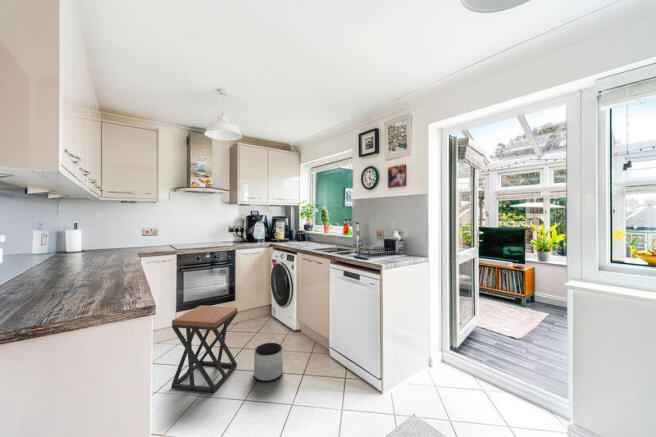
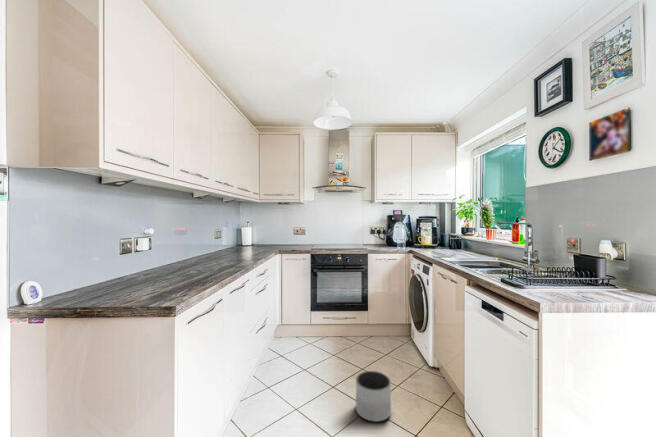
stool: present [171,305,237,392] -> none [281,309,346,408]

